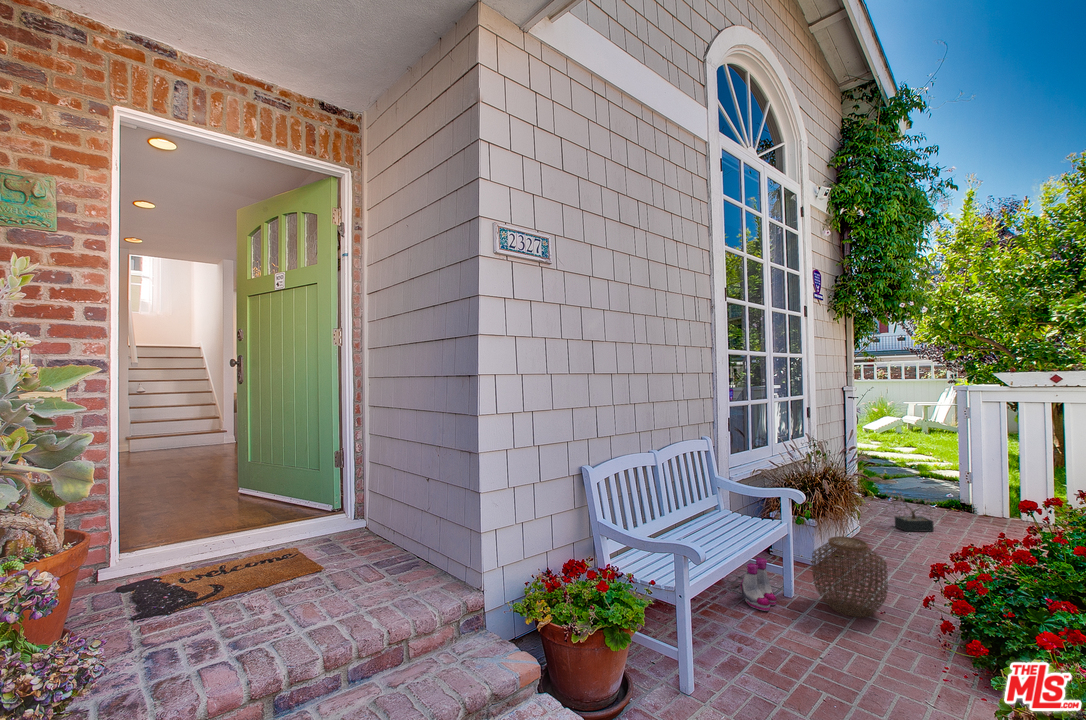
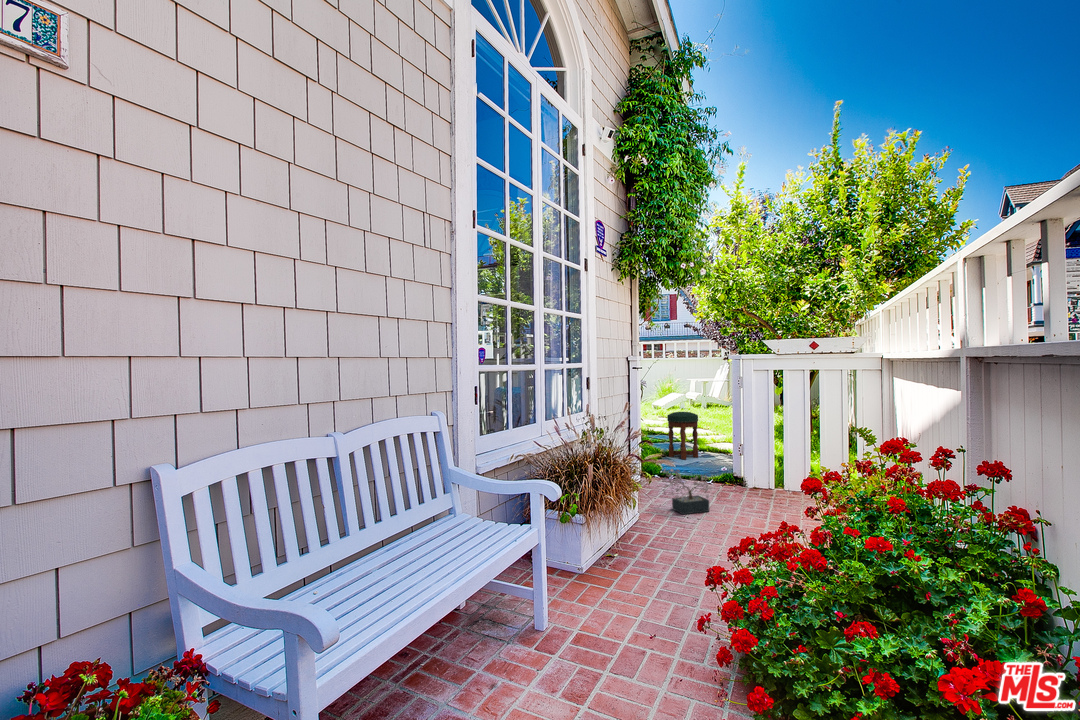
stool: none [886,439,921,484] -> present [667,412,698,459]
woven basket: present [812,536,888,617] -> none [566,540,657,653]
boots: present [740,557,777,611] -> none [470,582,518,665]

